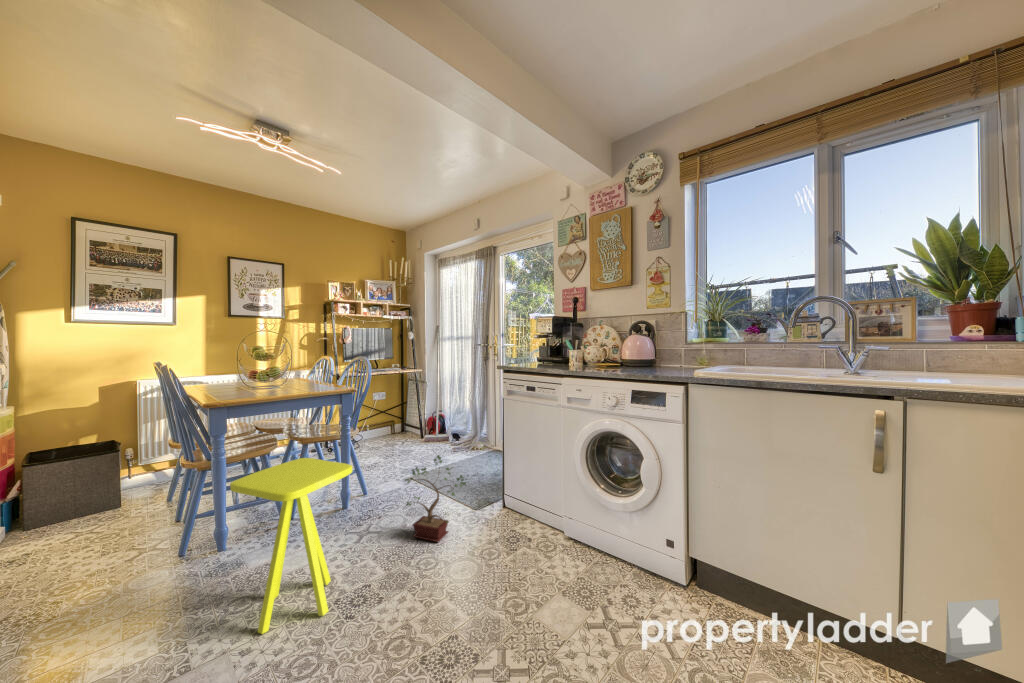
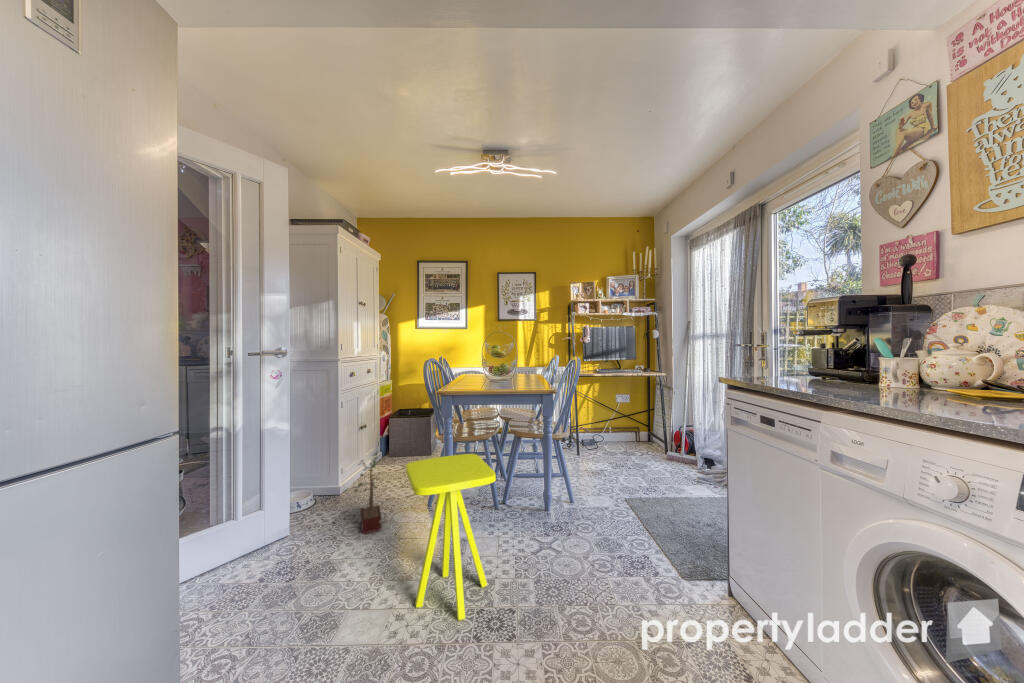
potted plant: present [405,455,466,542] -> present [354,452,381,533]

